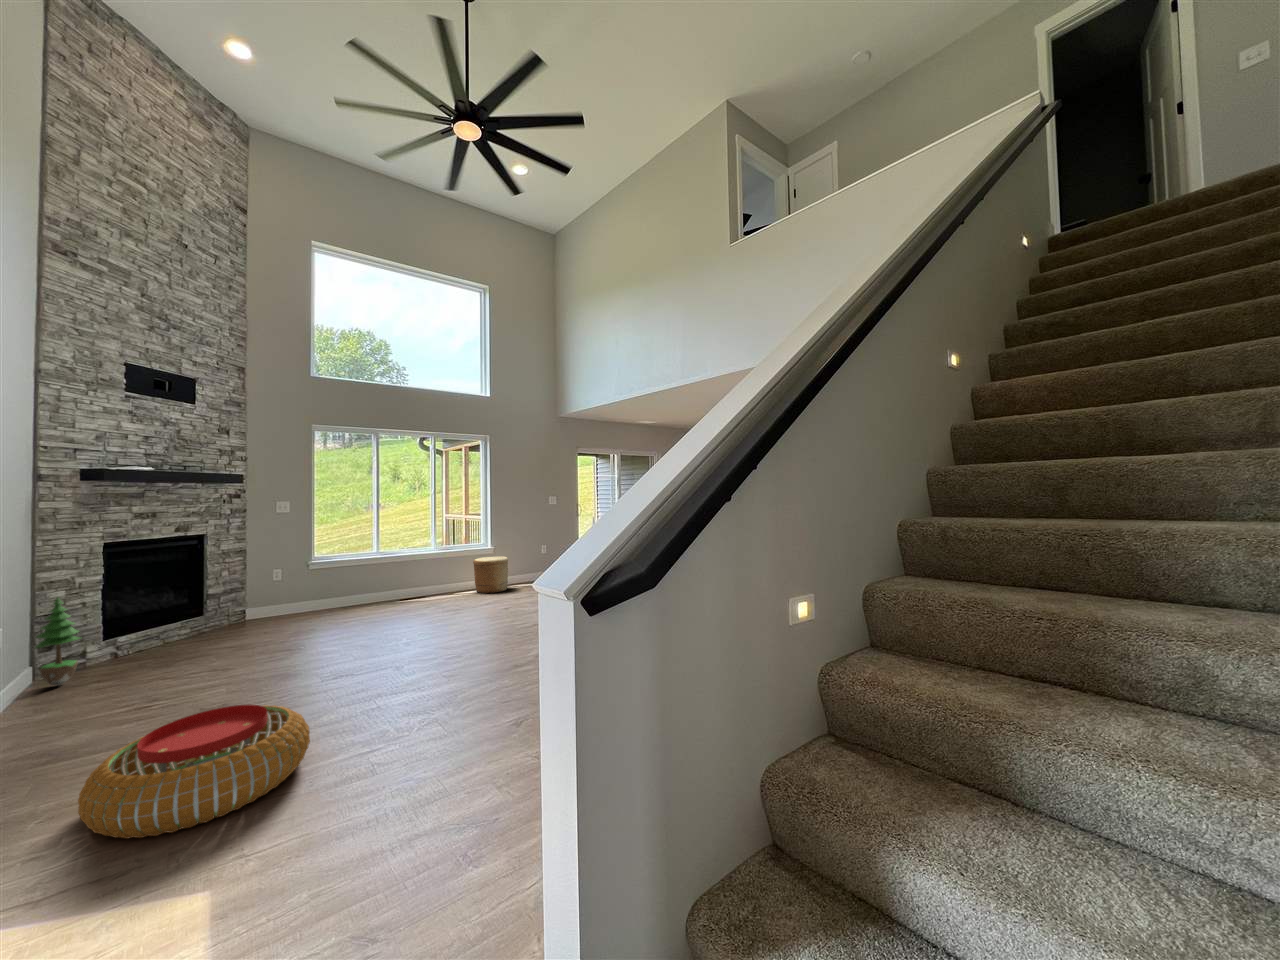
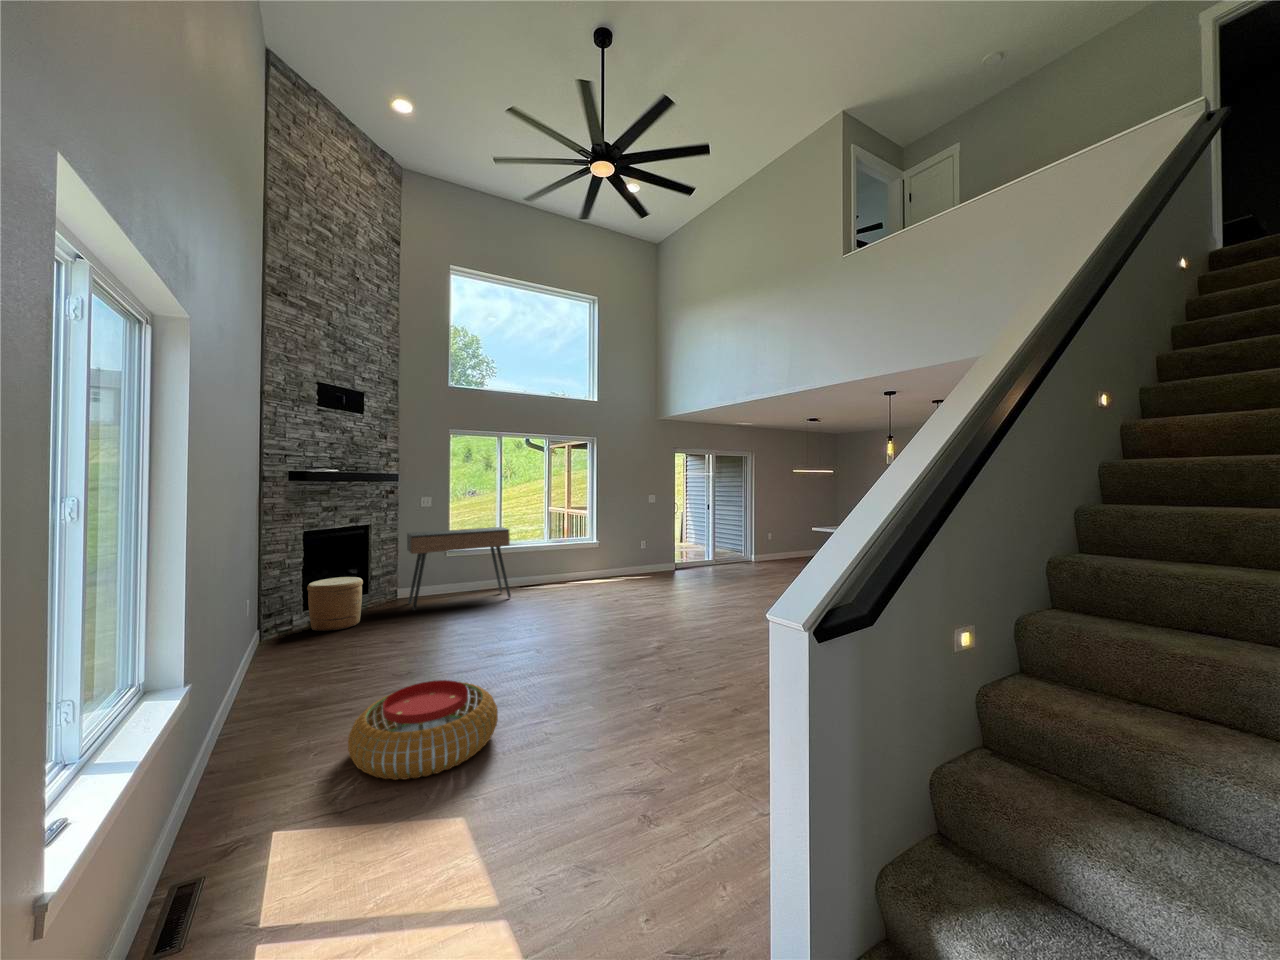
console table: none [257,533,388,633] -> present [407,527,511,611]
woven basket: present [473,556,508,593] -> present [307,577,363,631]
potted tree: present [36,598,80,685] -> none [264,576,295,647]

